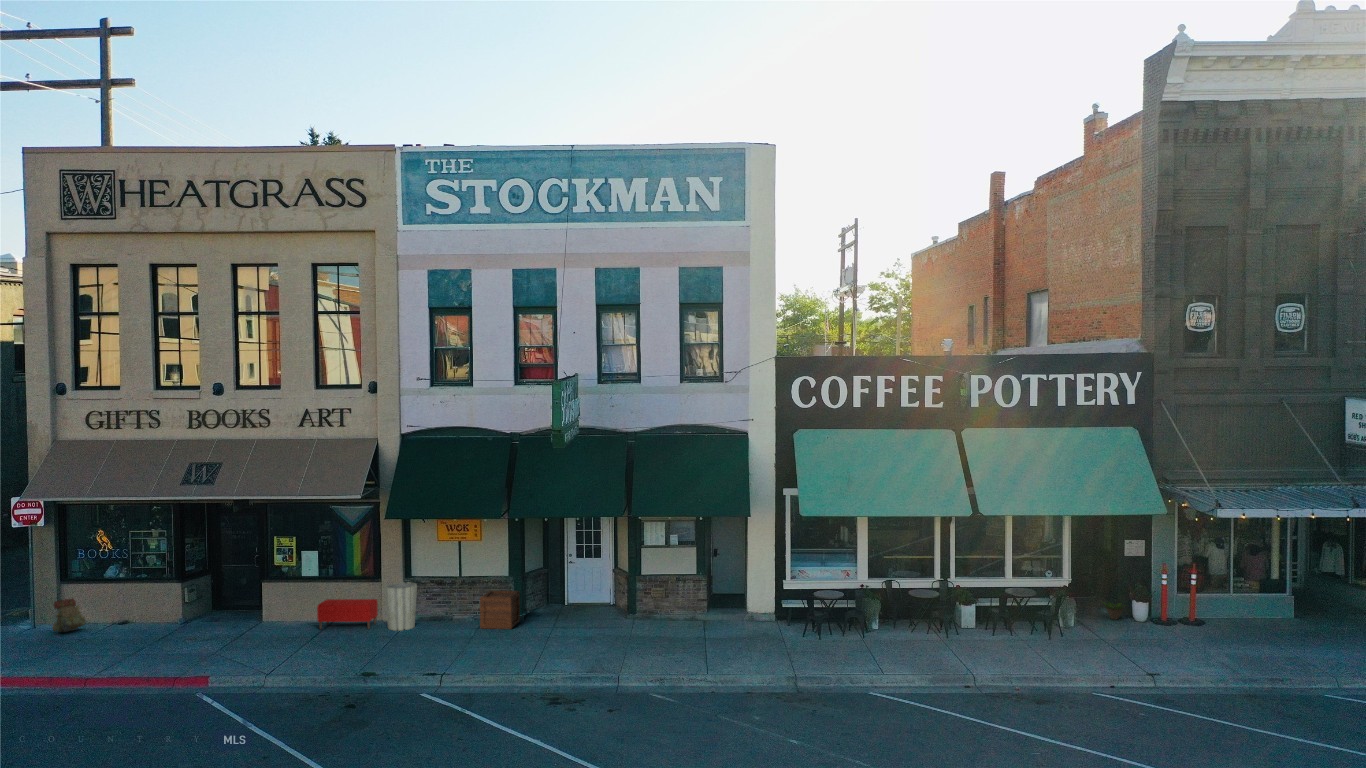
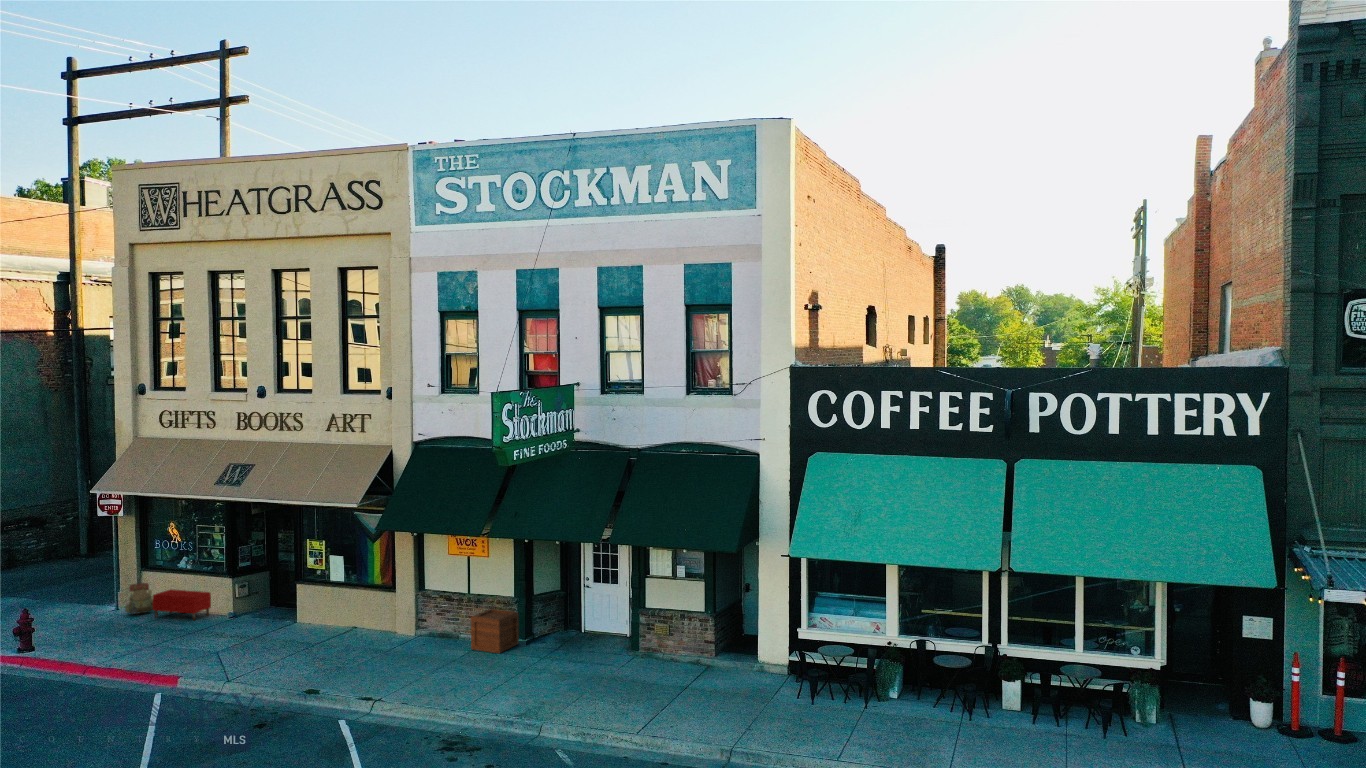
trash can: present [385,582,417,631] -> none [387,593,421,643]
bench: present [317,599,378,629] -> present [153,589,211,620]
decorative plant: present [1104,602,1125,619] -> none [1197,693,1236,721]

